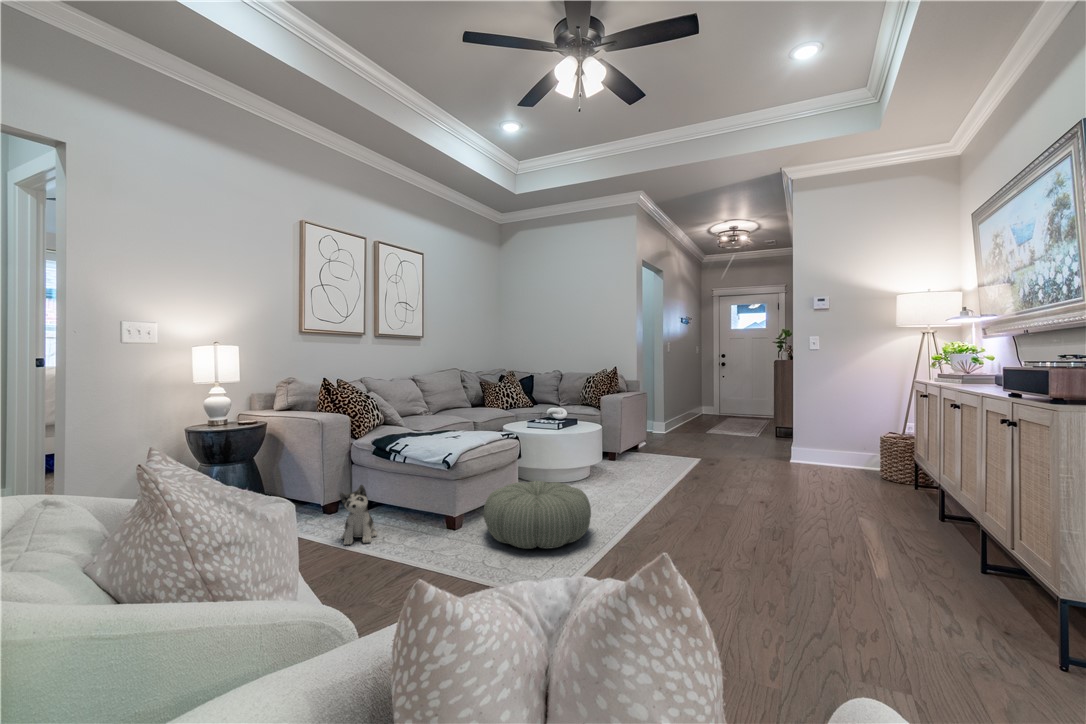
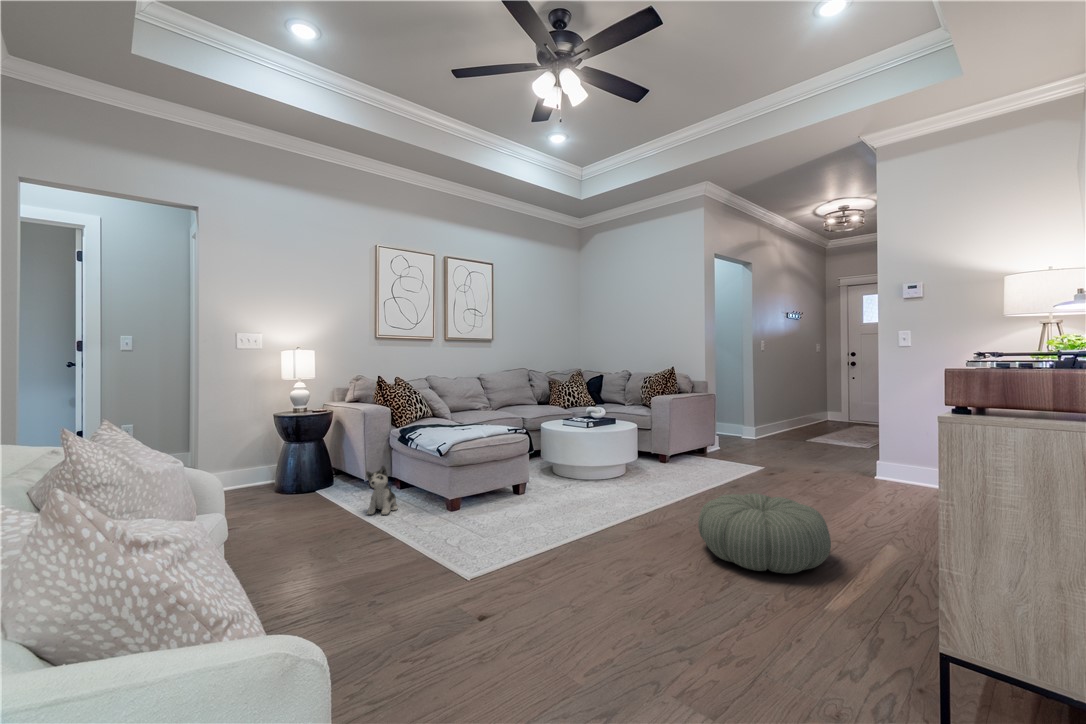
pouf: present [484,481,591,549] -> present [698,493,831,574]

